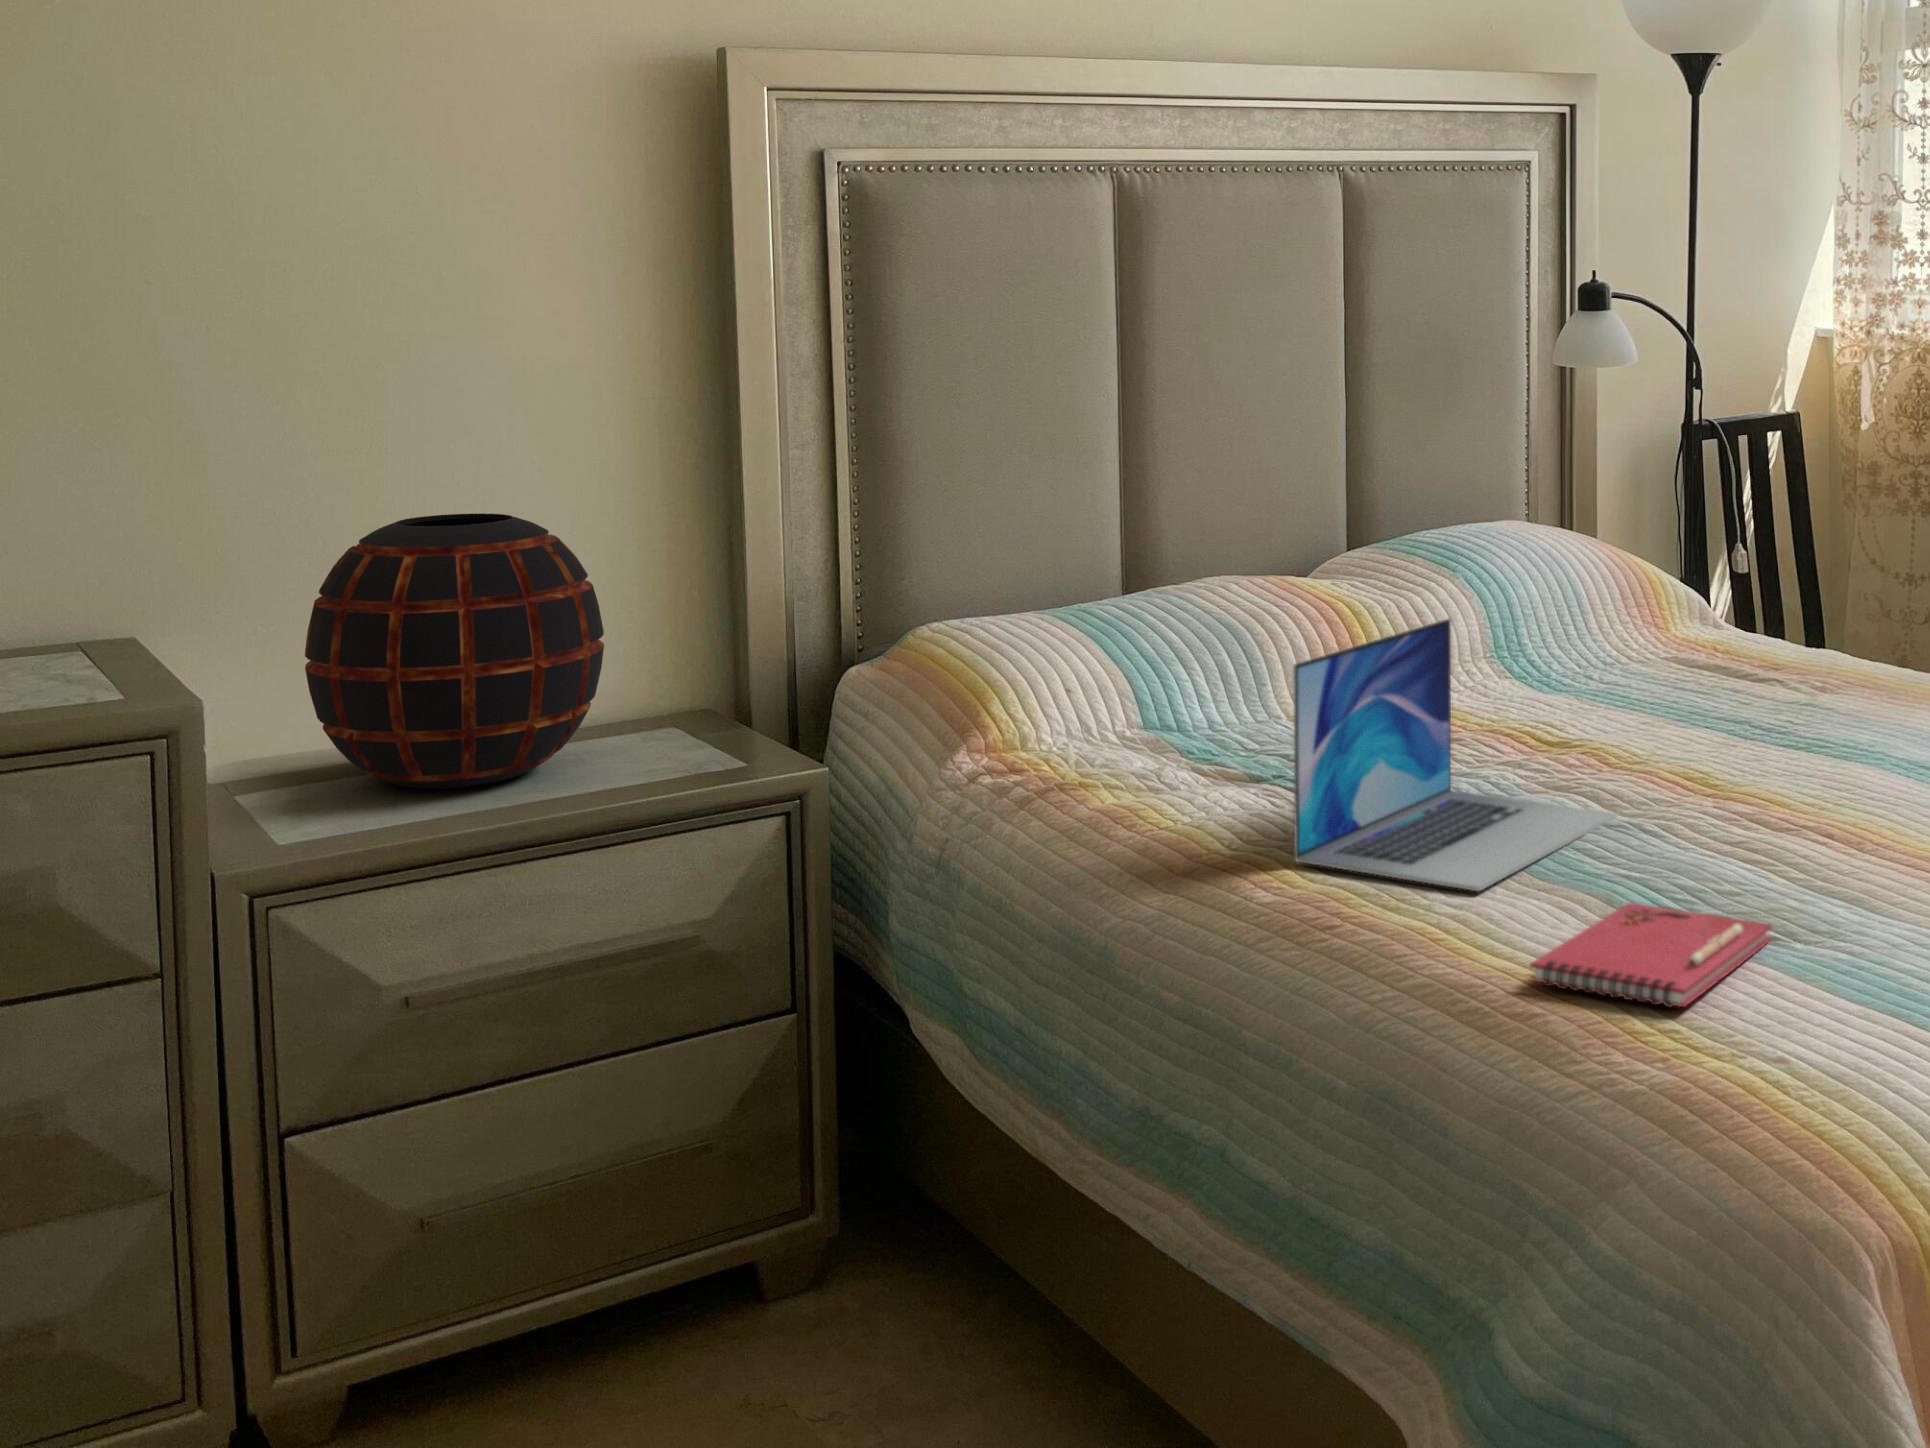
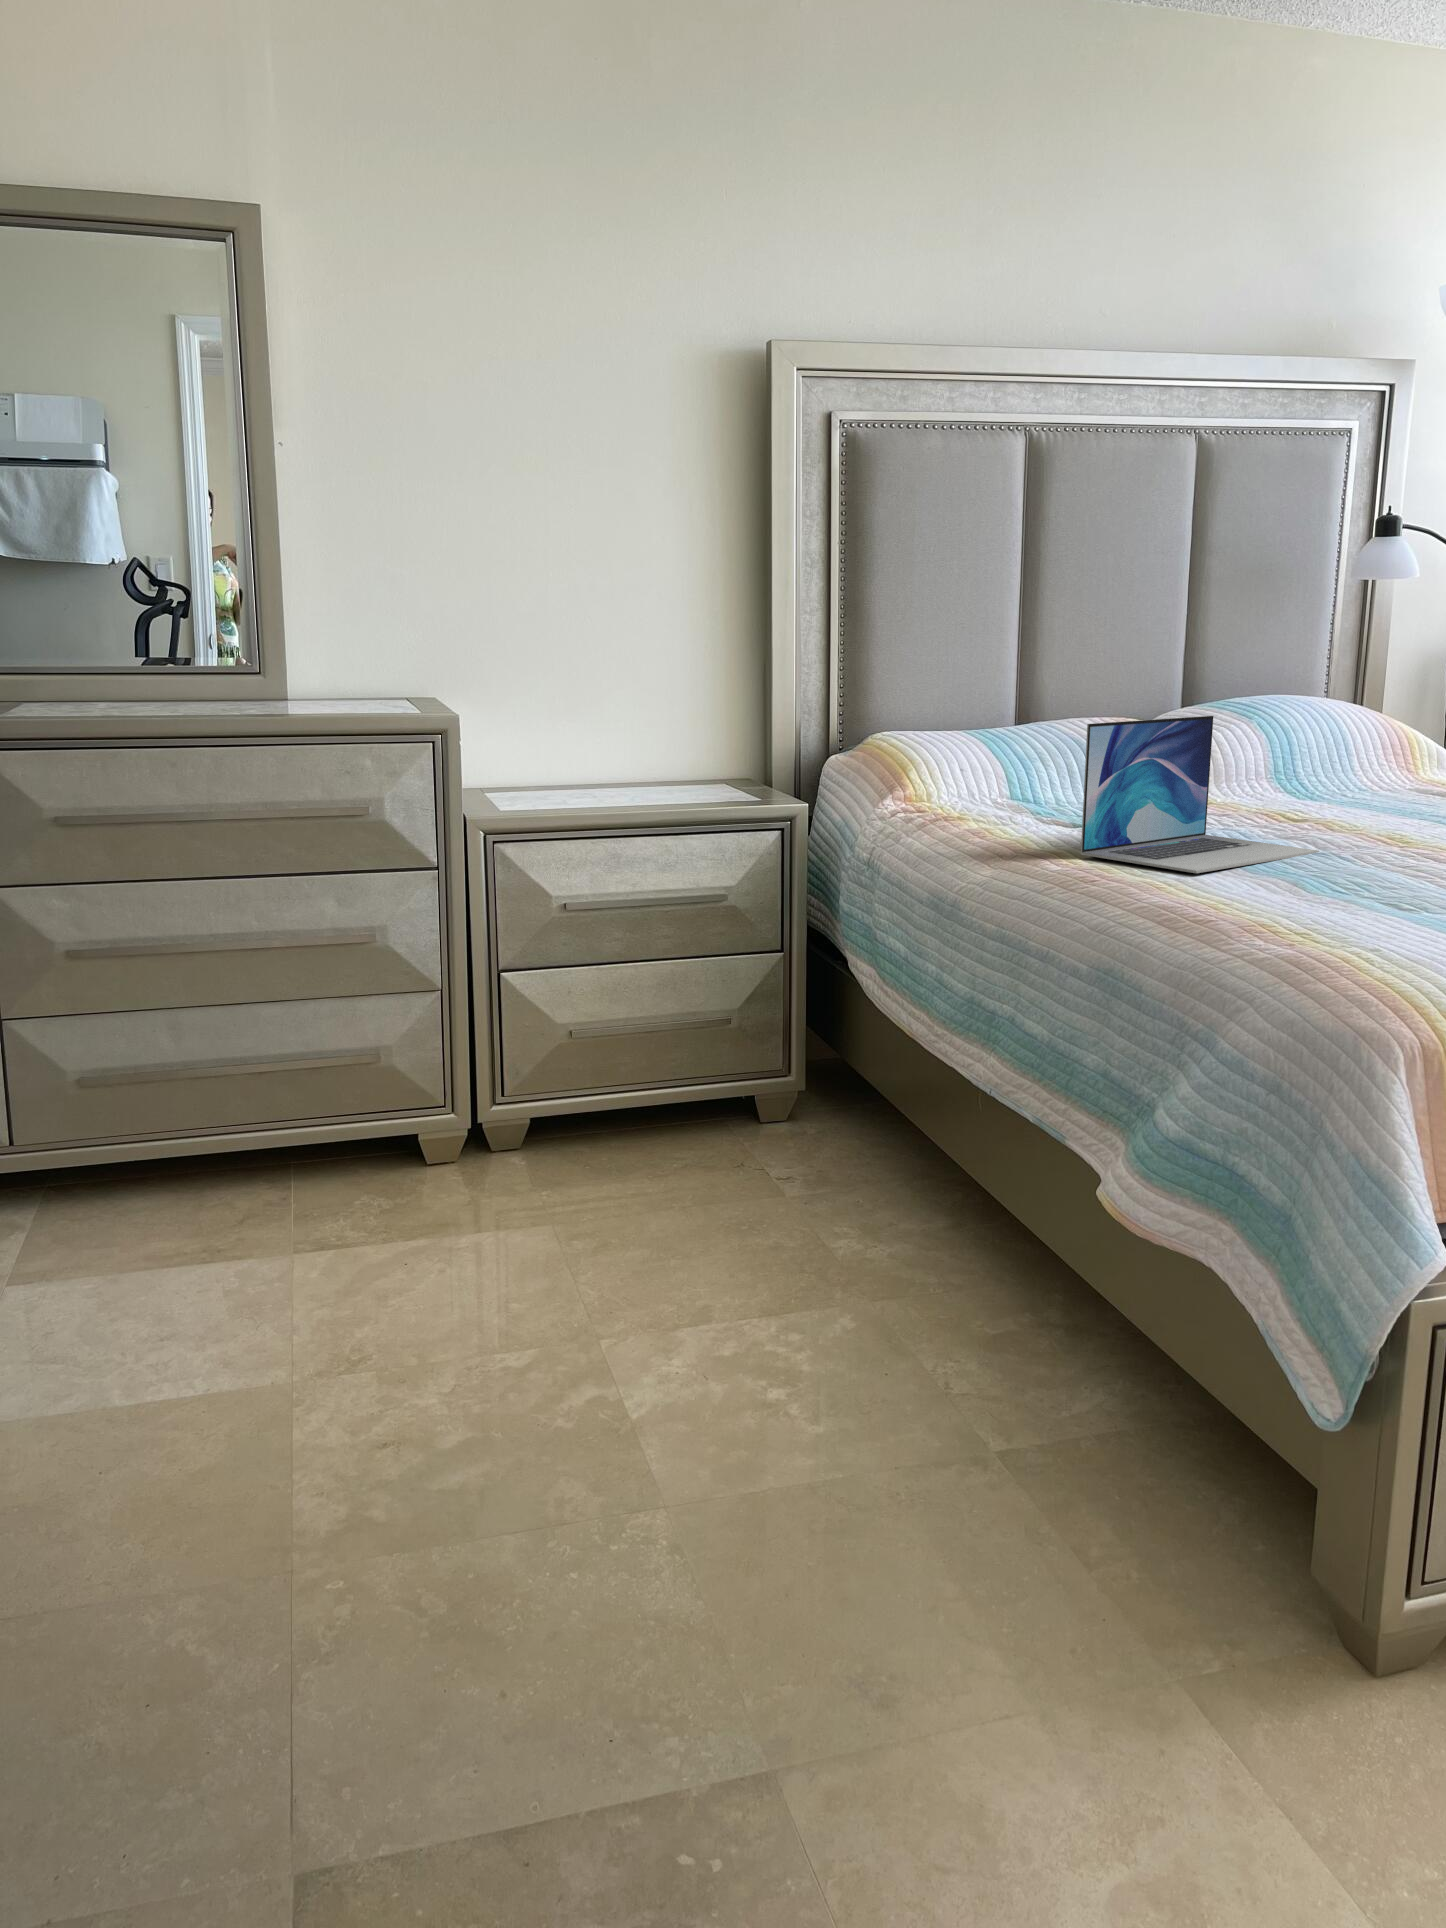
decorative vase: present [305,513,604,789] -> none [520,638,683,797]
notebook: present [1530,903,1772,1007] -> none [1206,881,1392,924]

